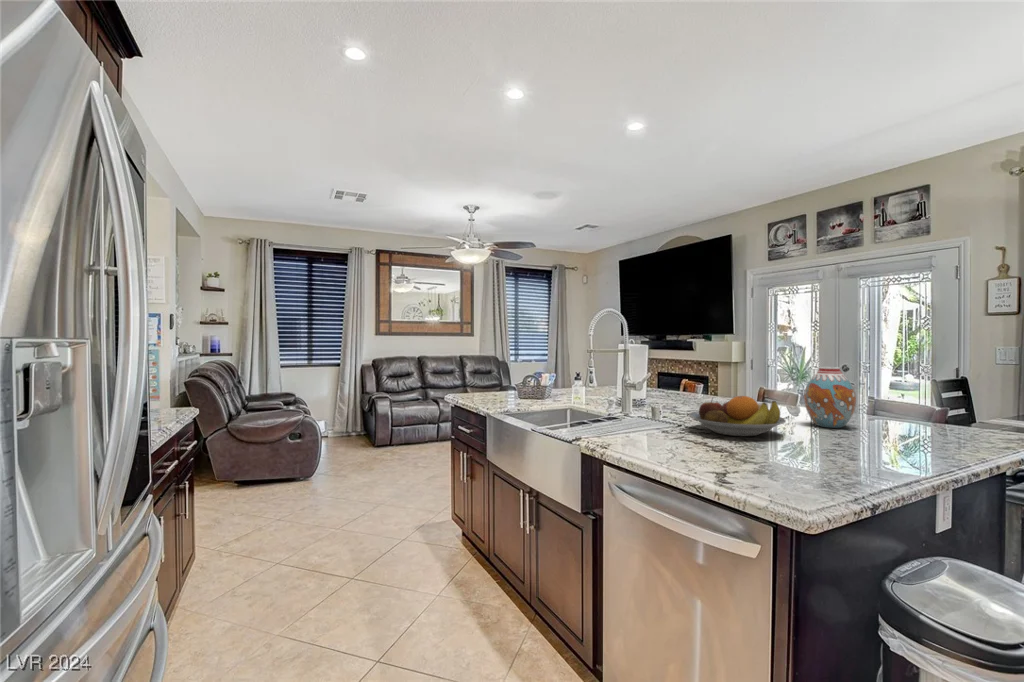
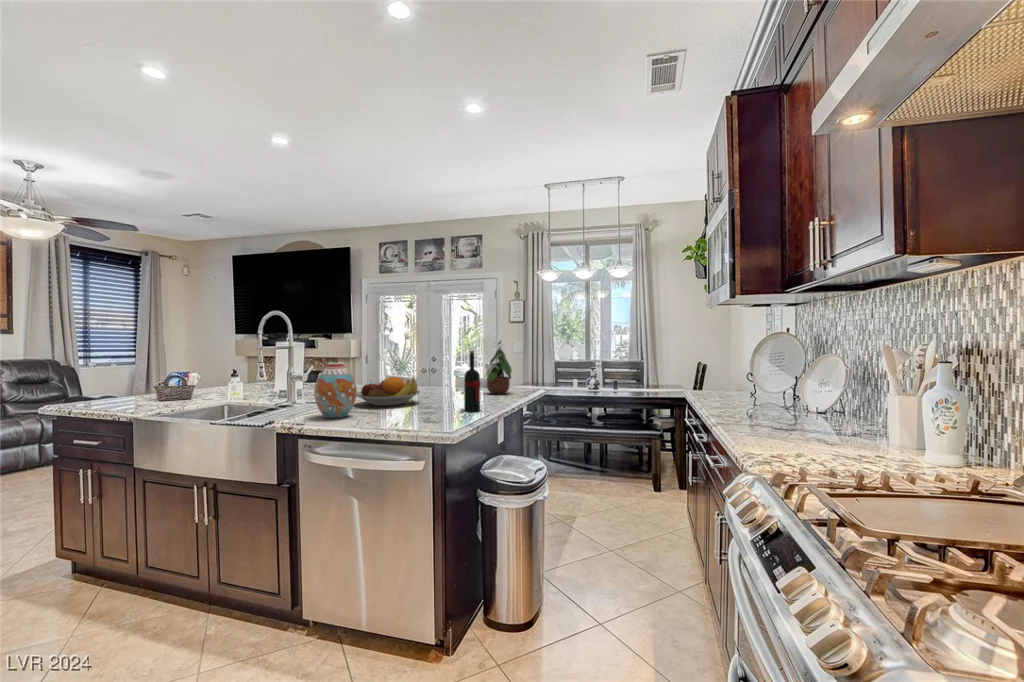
potted plant: none [912,345,989,441] -> present [486,341,511,394]
wine bottle: none [859,364,893,471] -> present [464,351,480,412]
vase: present [804,367,856,428] -> present [314,362,357,418]

